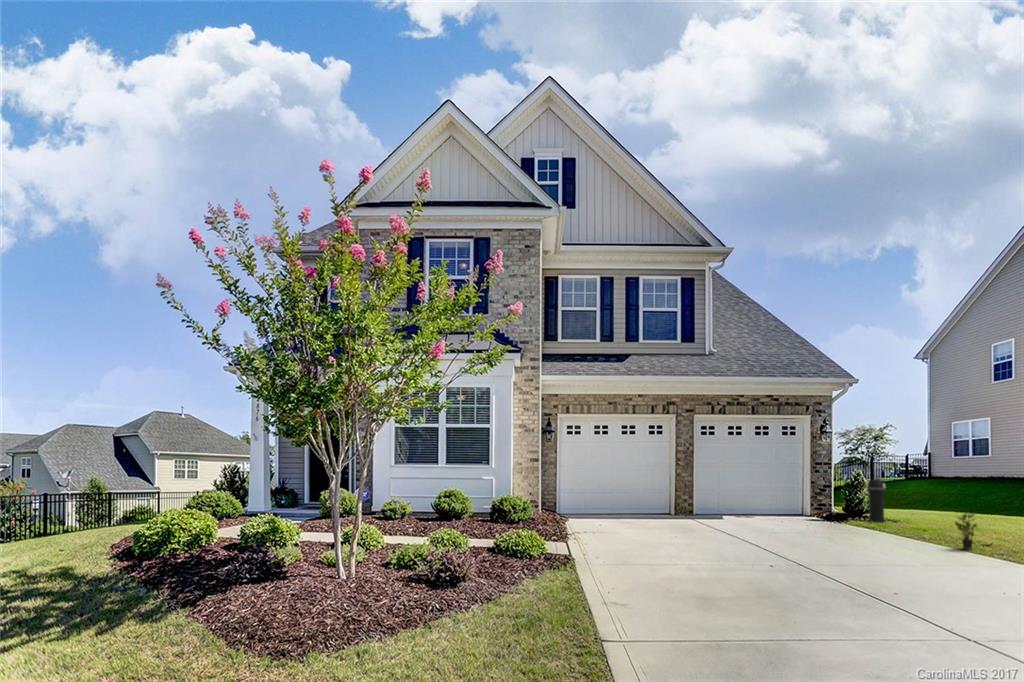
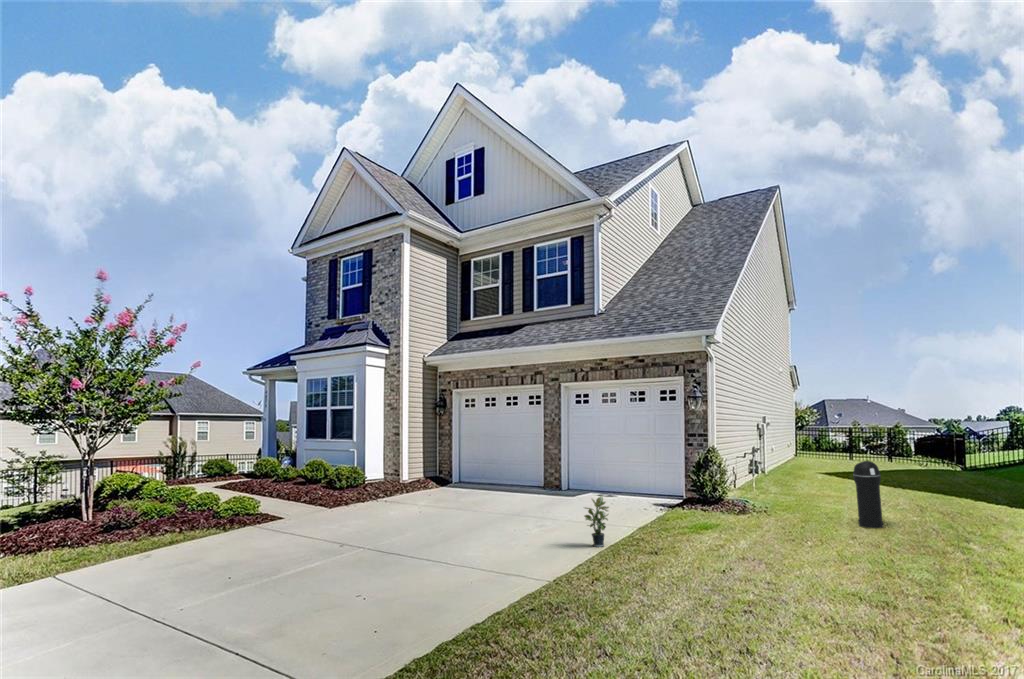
trash can: present [867,479,885,523] -> present [853,461,883,529]

